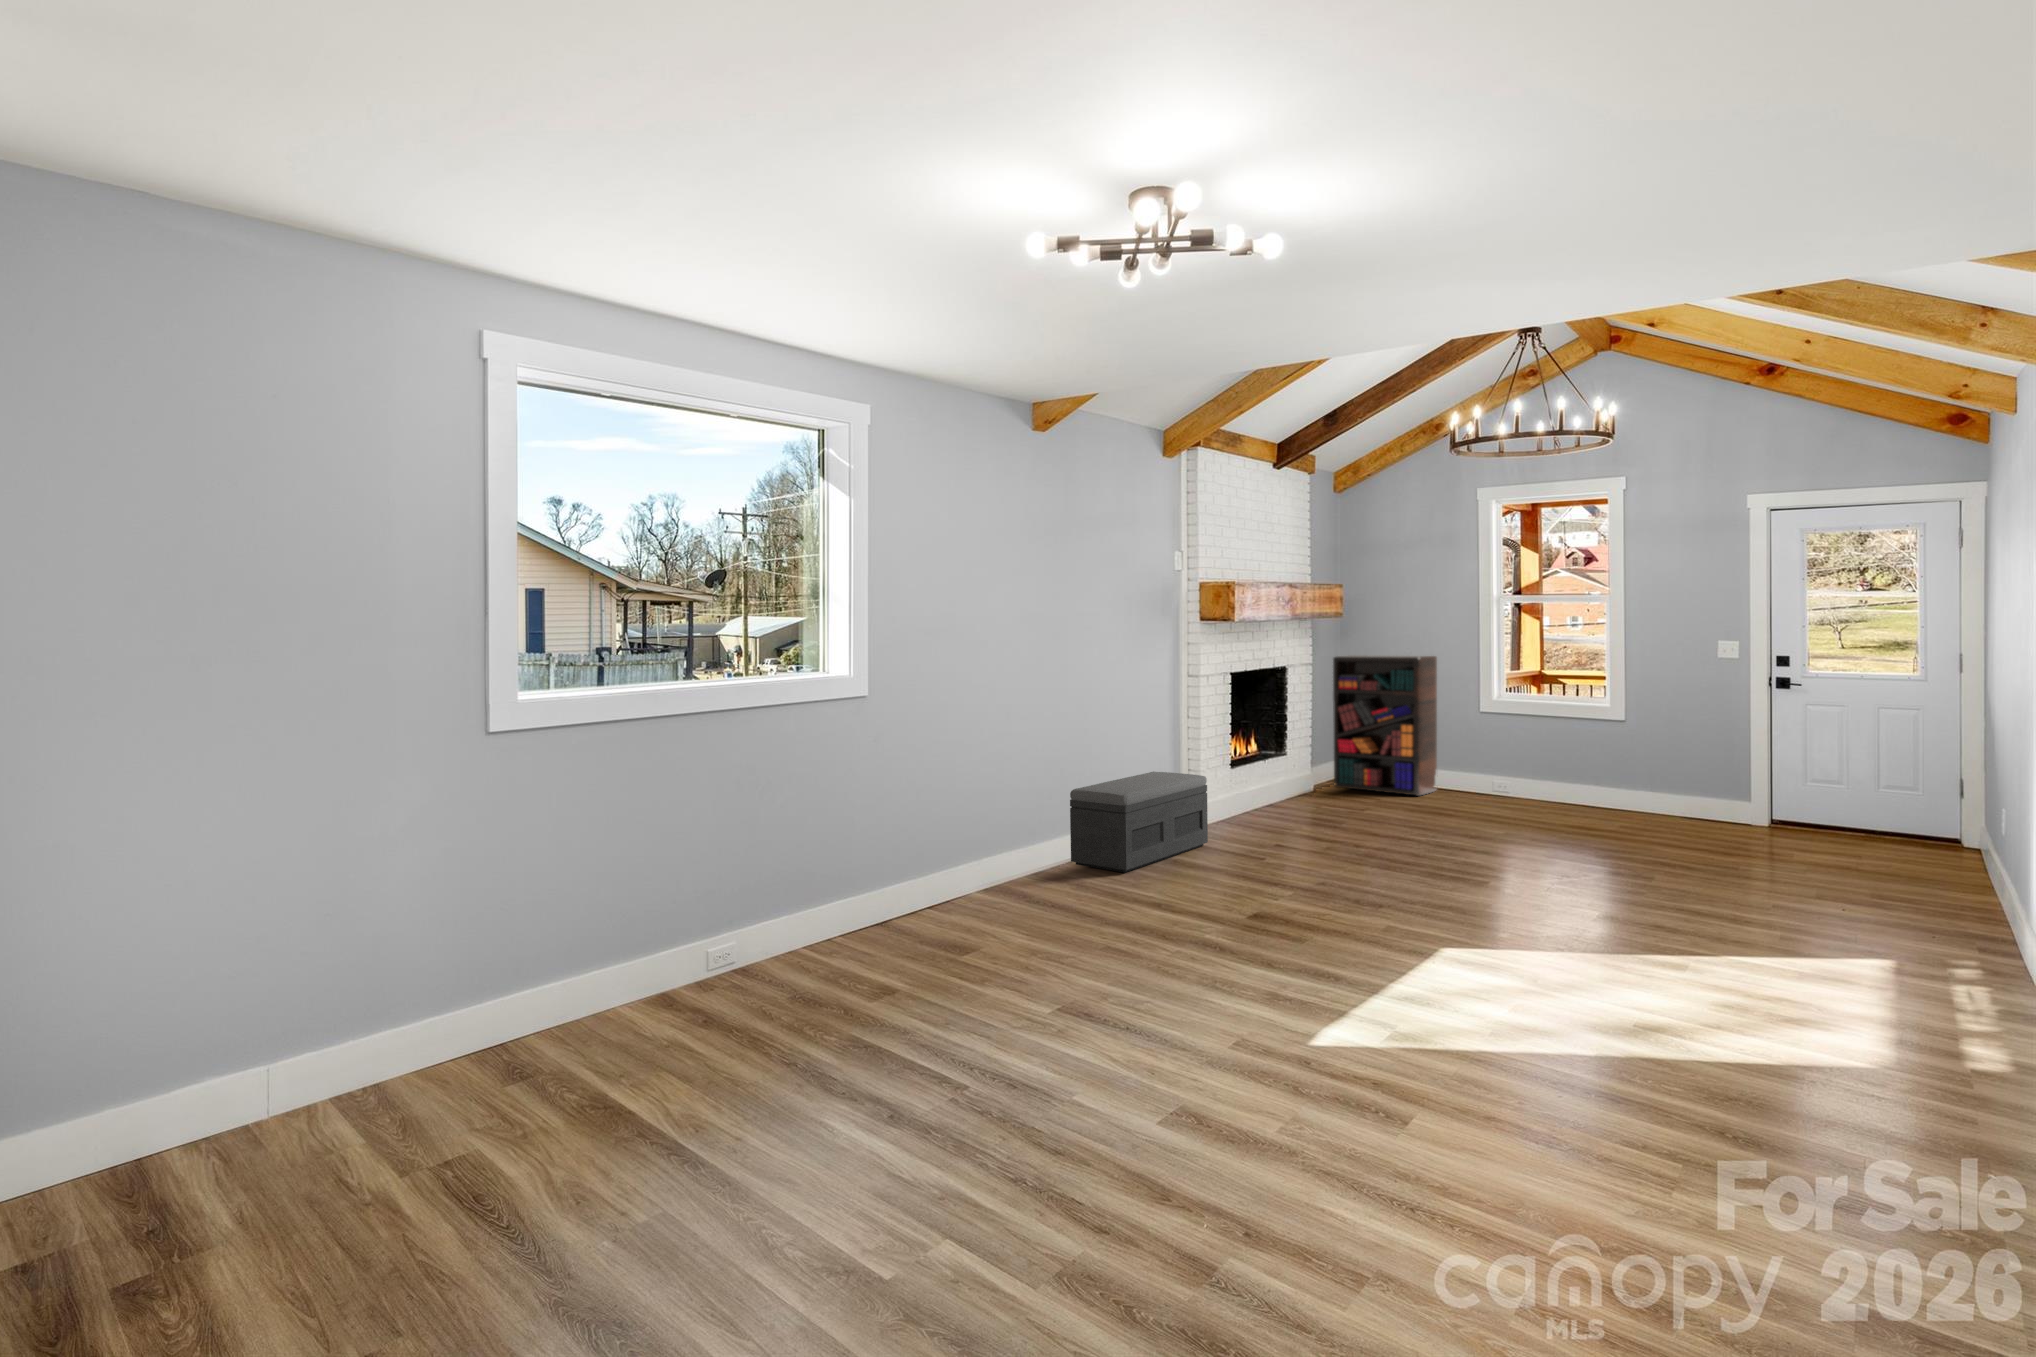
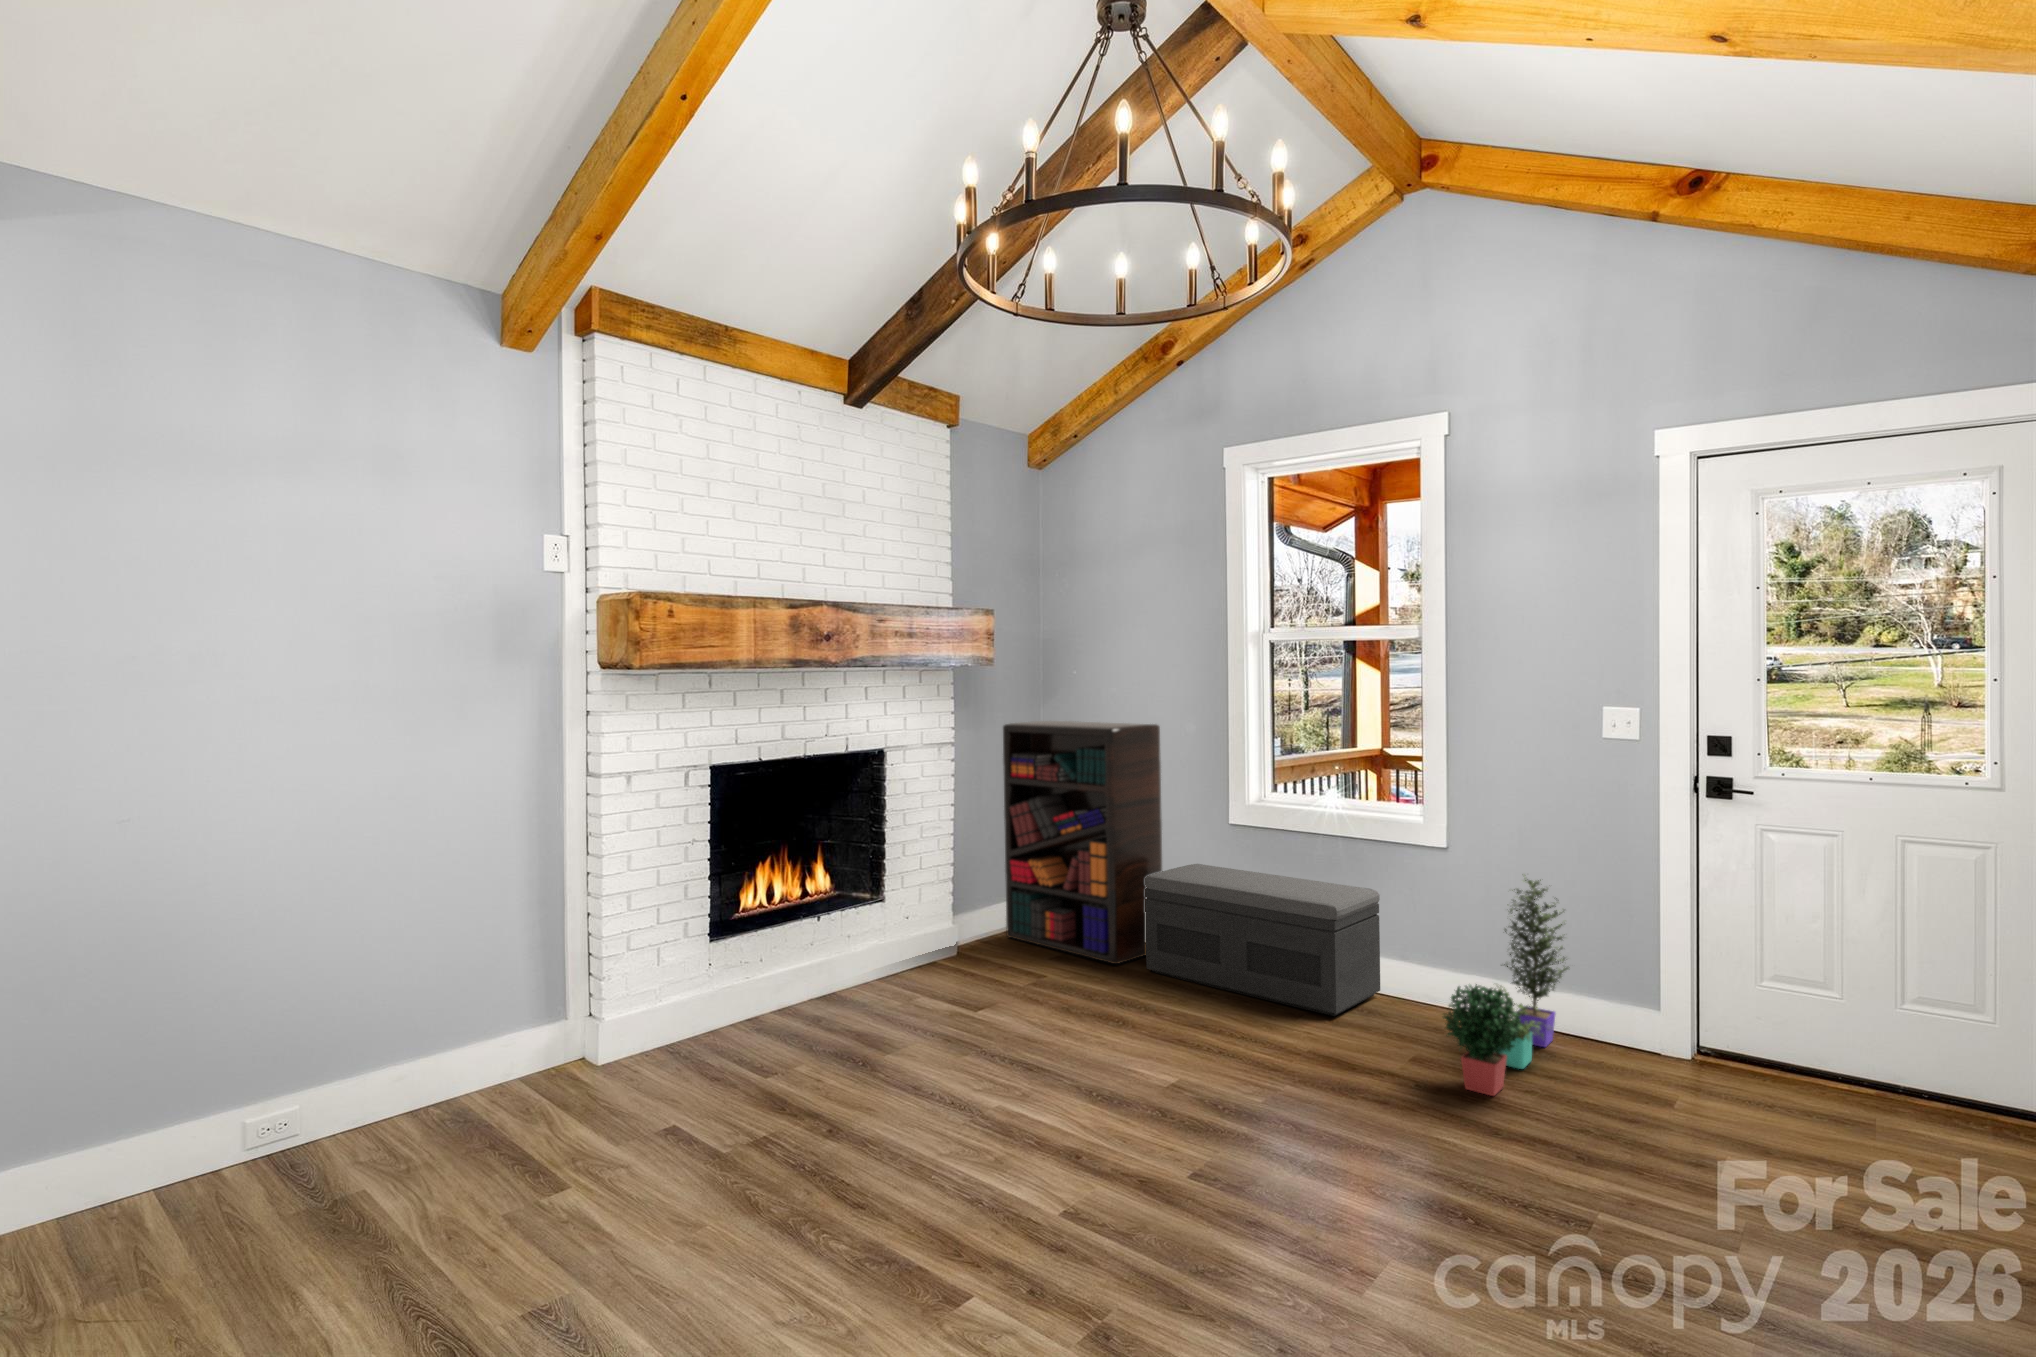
potted plant: none [1645,730,1704,832] -> present [1443,878,1569,1096]
storage bench: present [1070,772,1208,872] -> present [1145,864,1380,1016]

